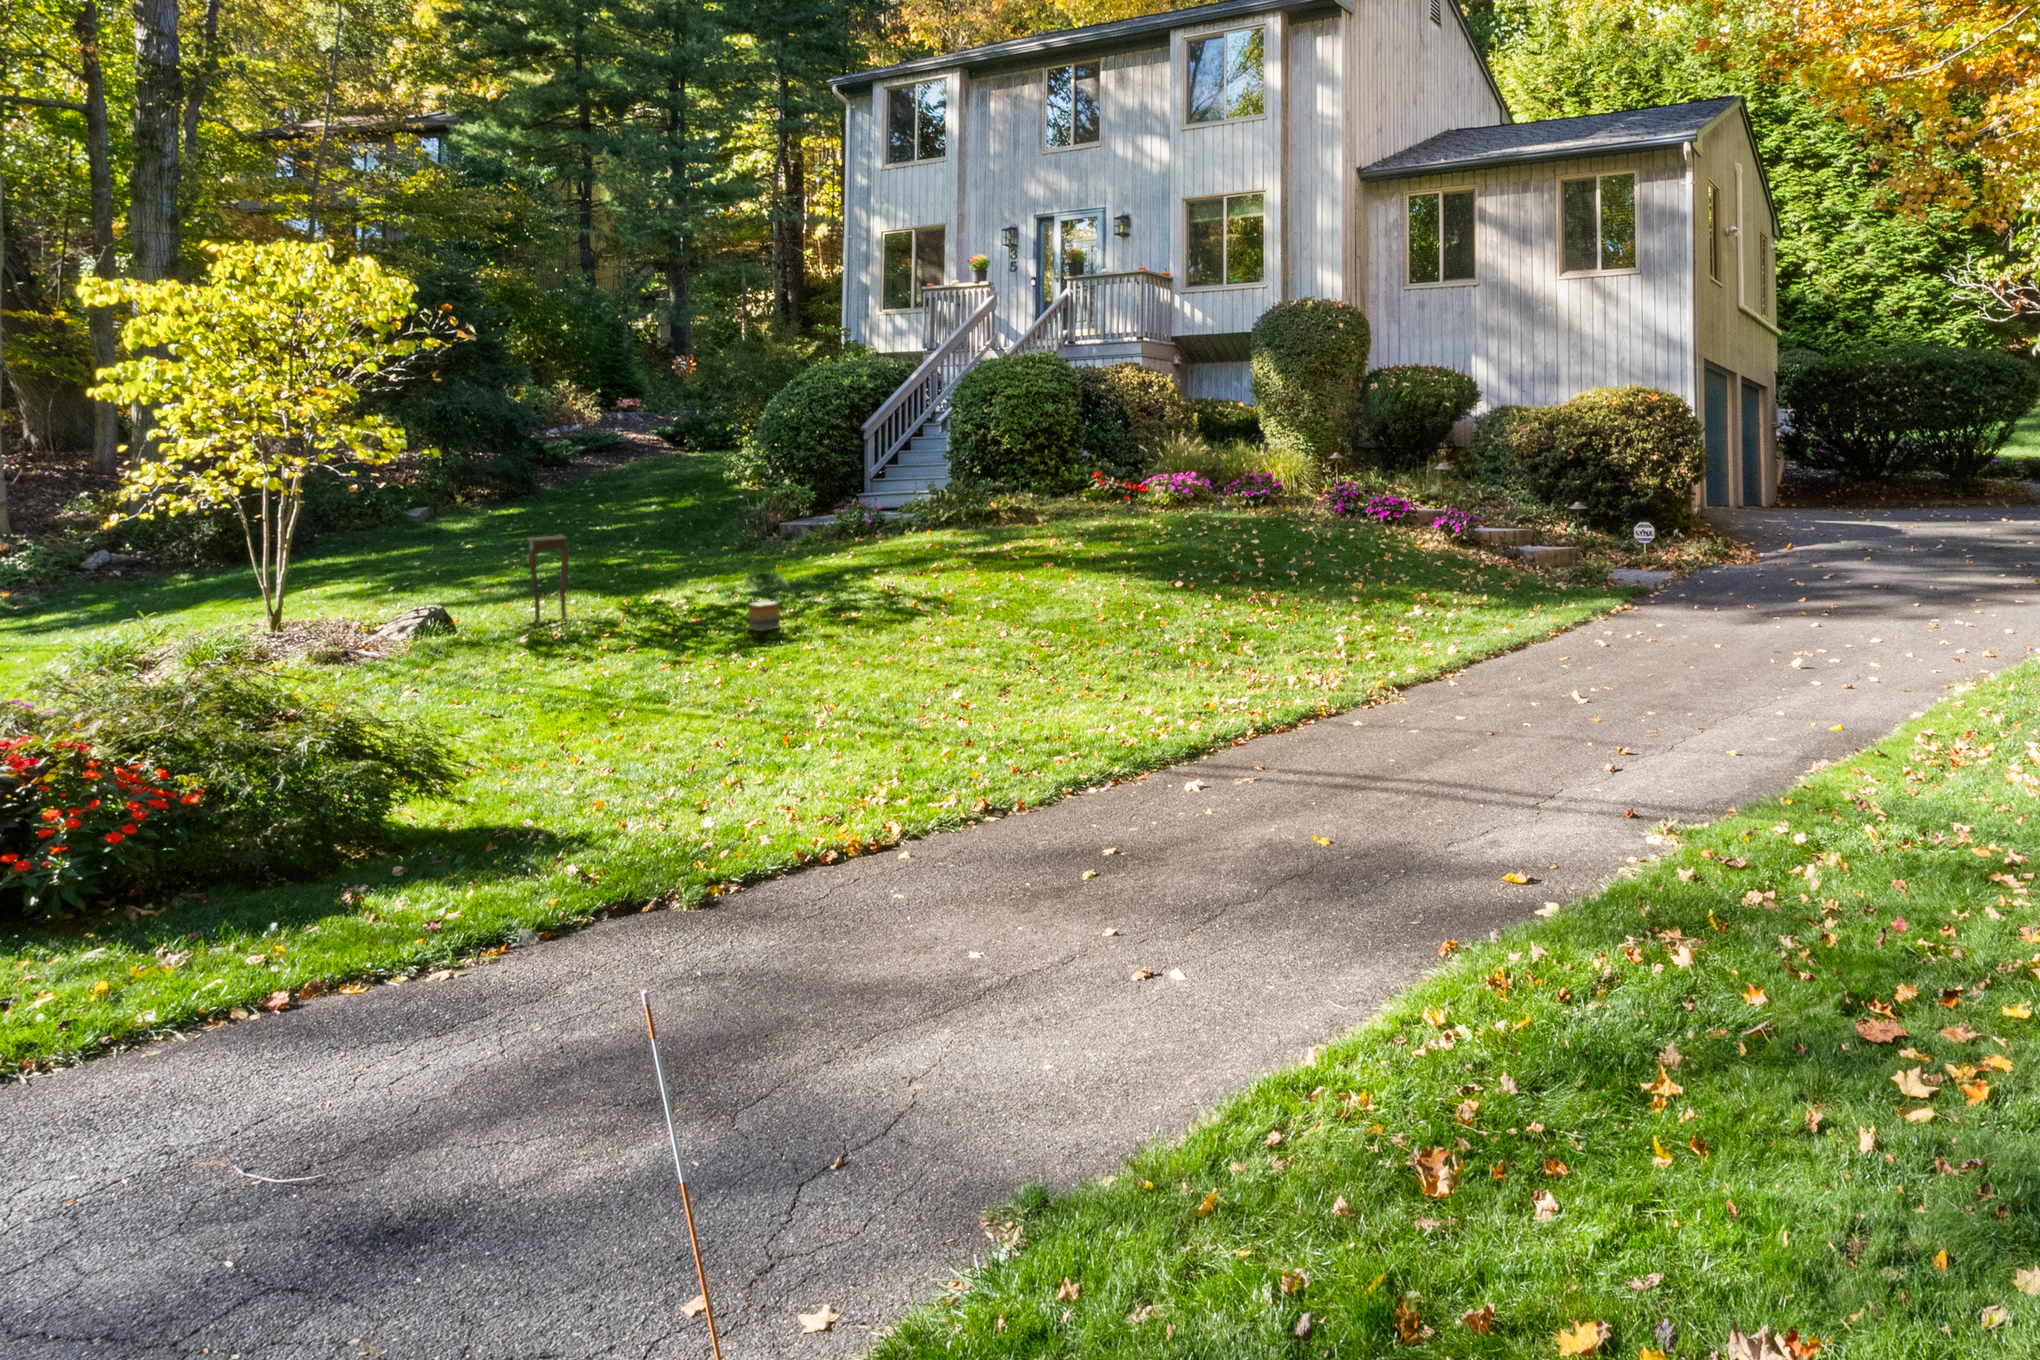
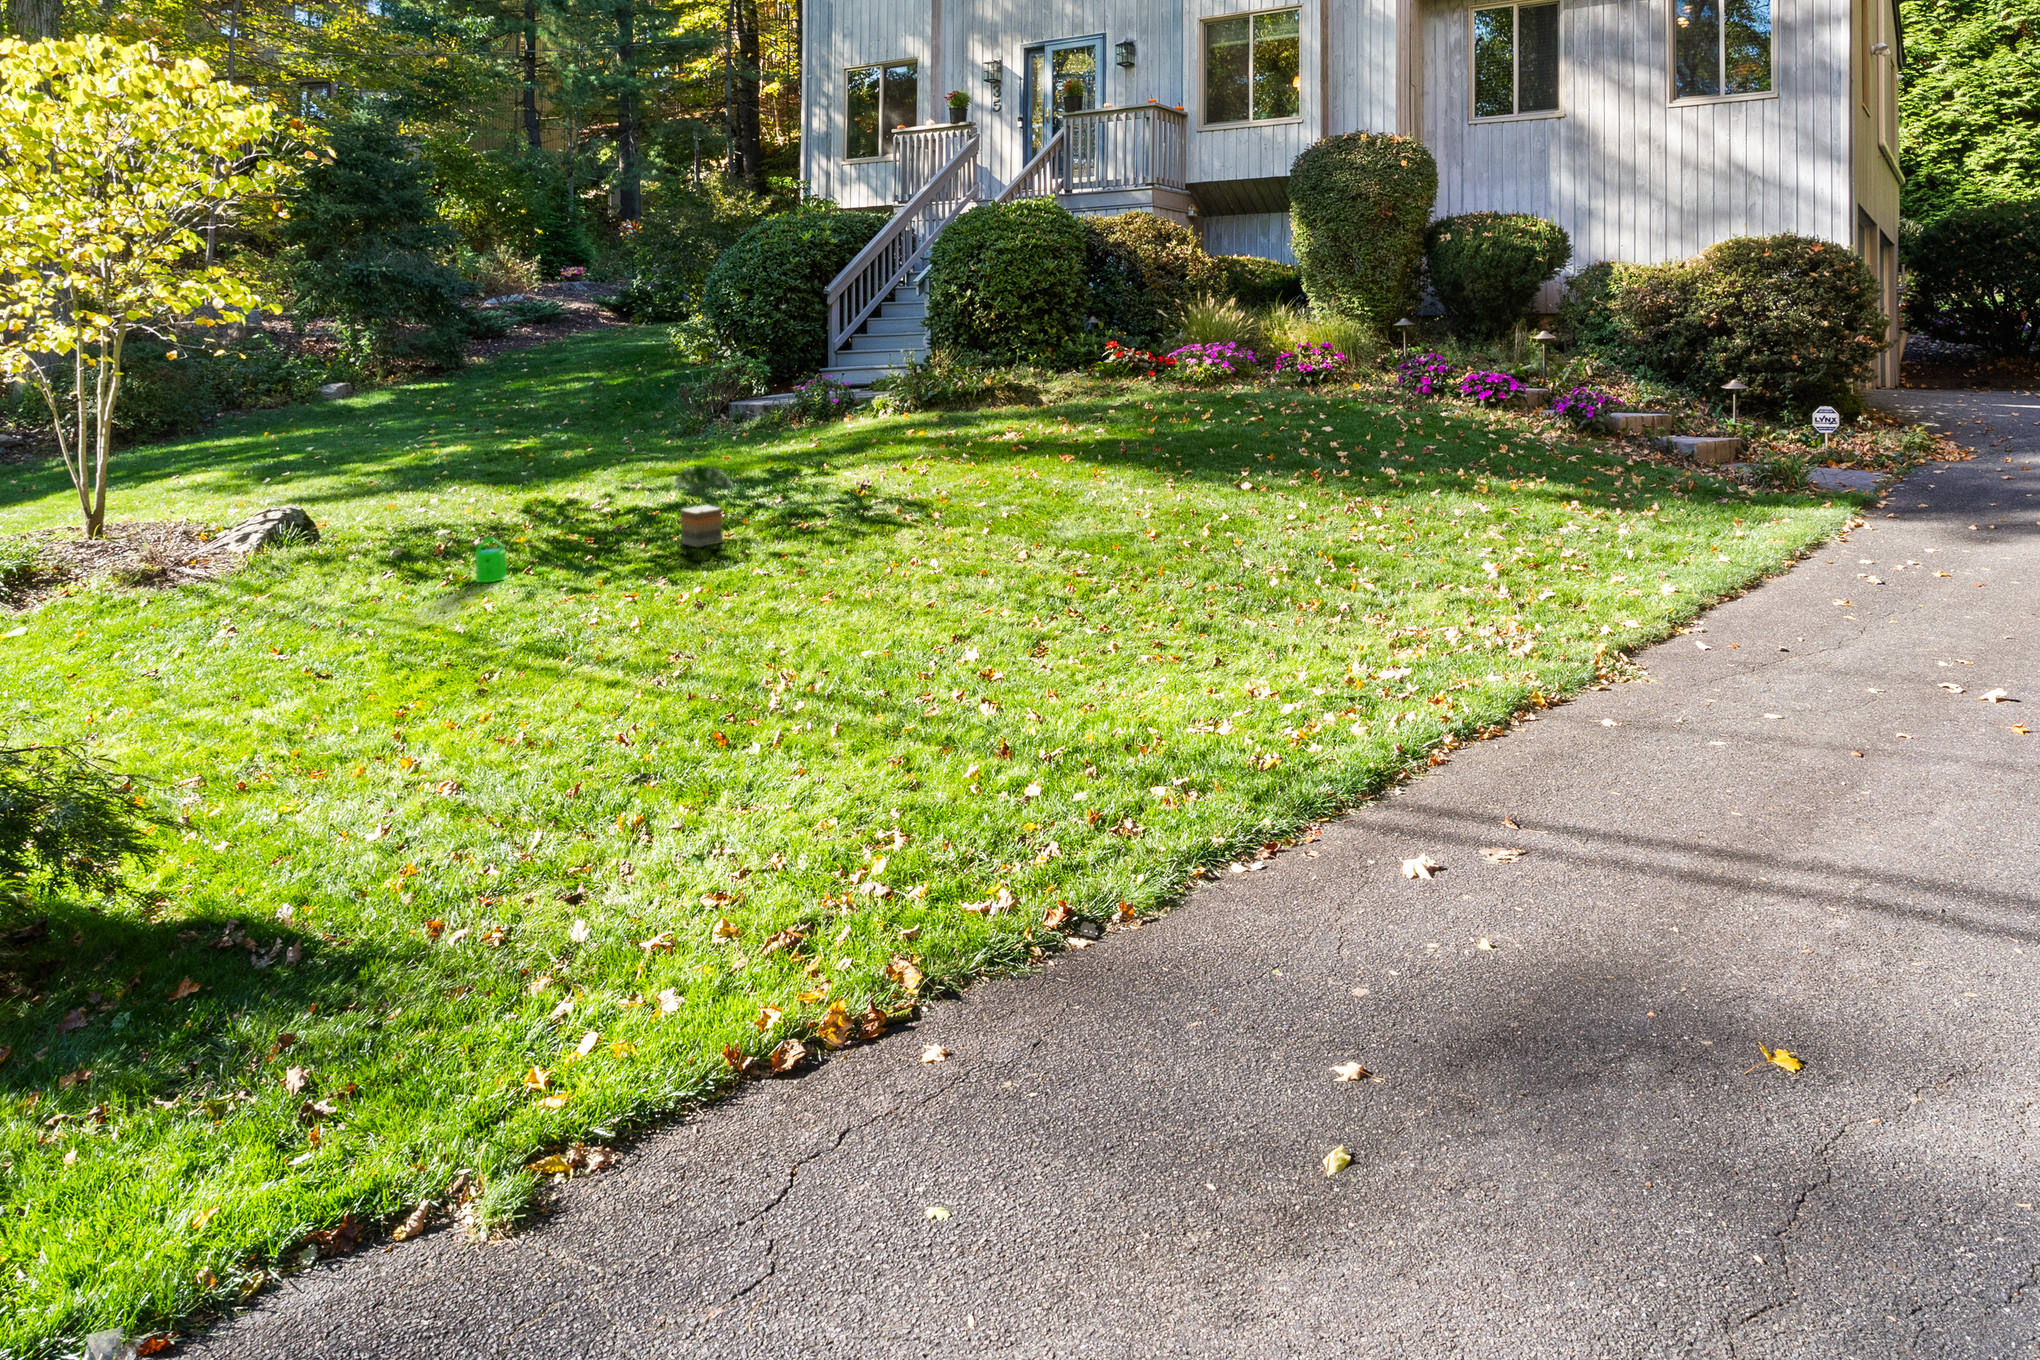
side table: present [528,535,569,625] -> none [398,415,449,534]
watering can: none [595,623,622,657] -> present [475,537,508,582]

